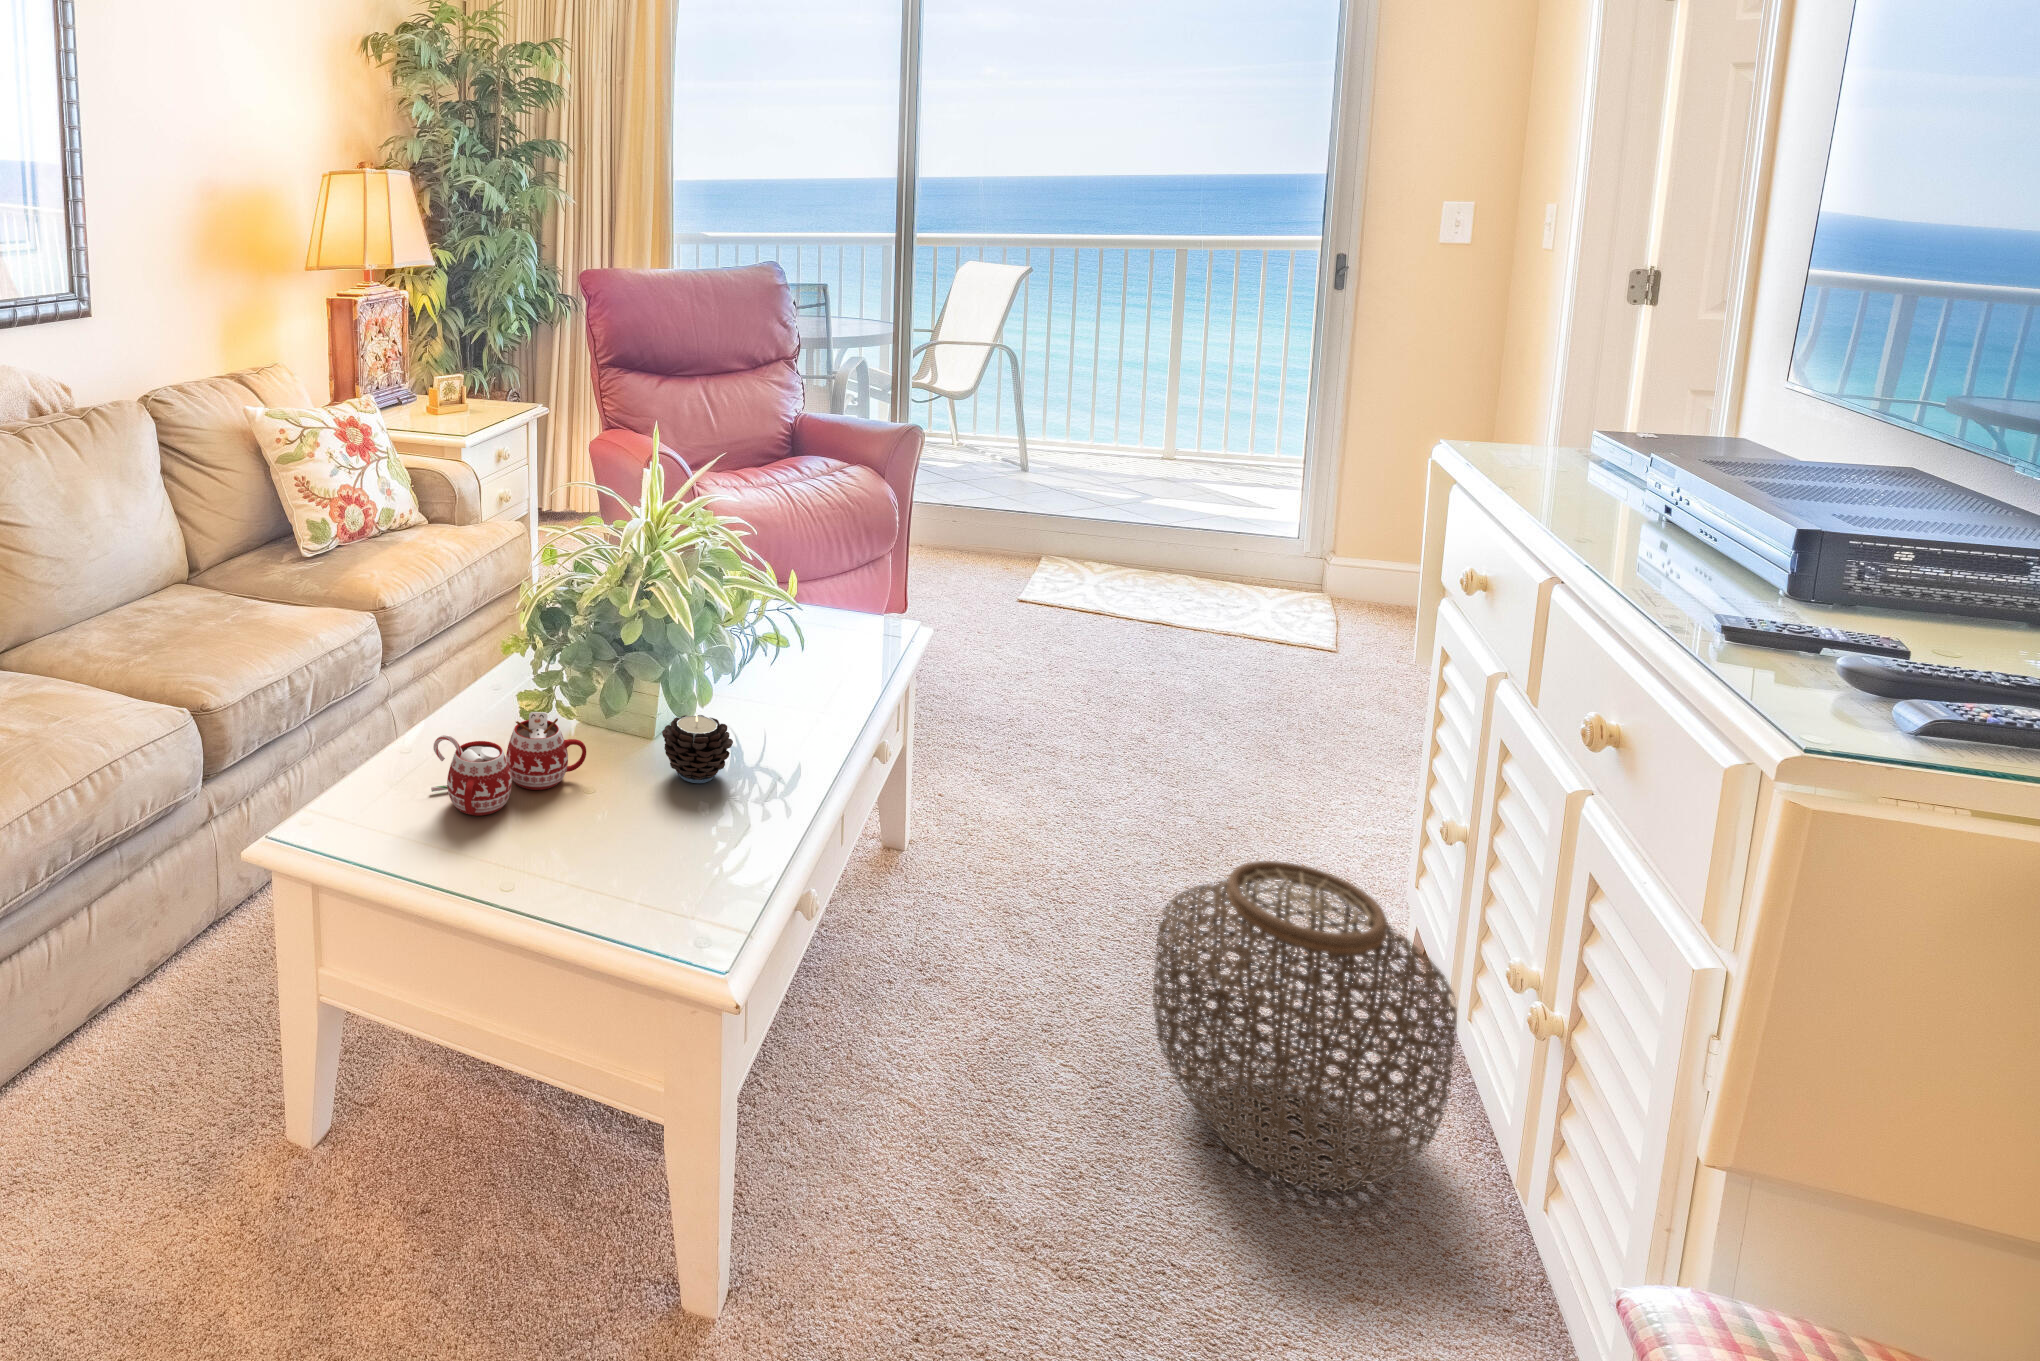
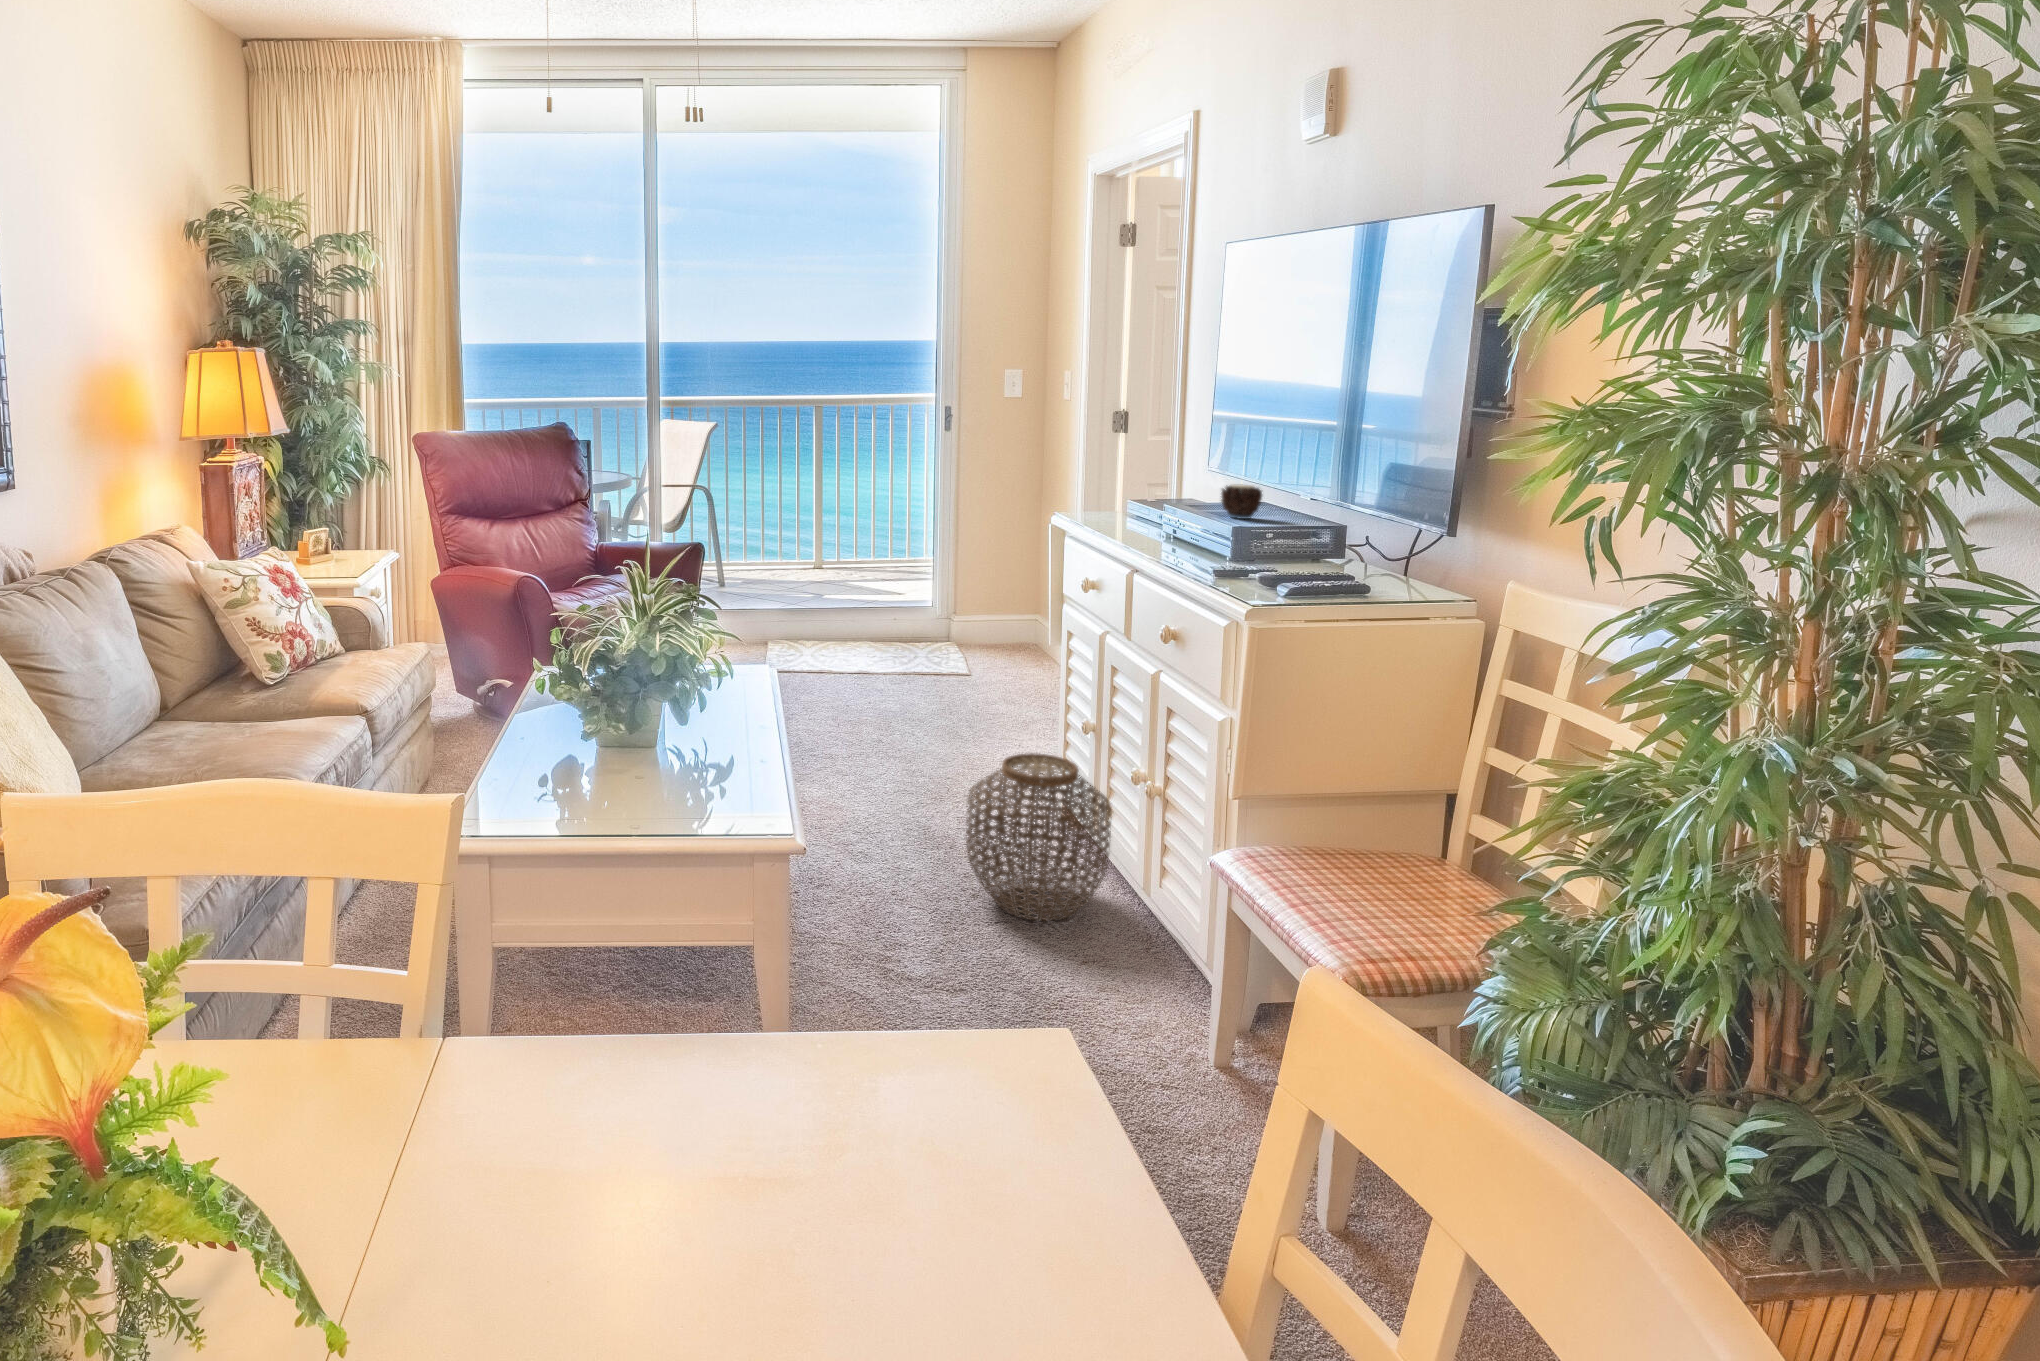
mug: present [431,712,586,816] -> none [563,730,655,797]
candle: present [662,714,733,783] -> present [1221,484,1262,519]

